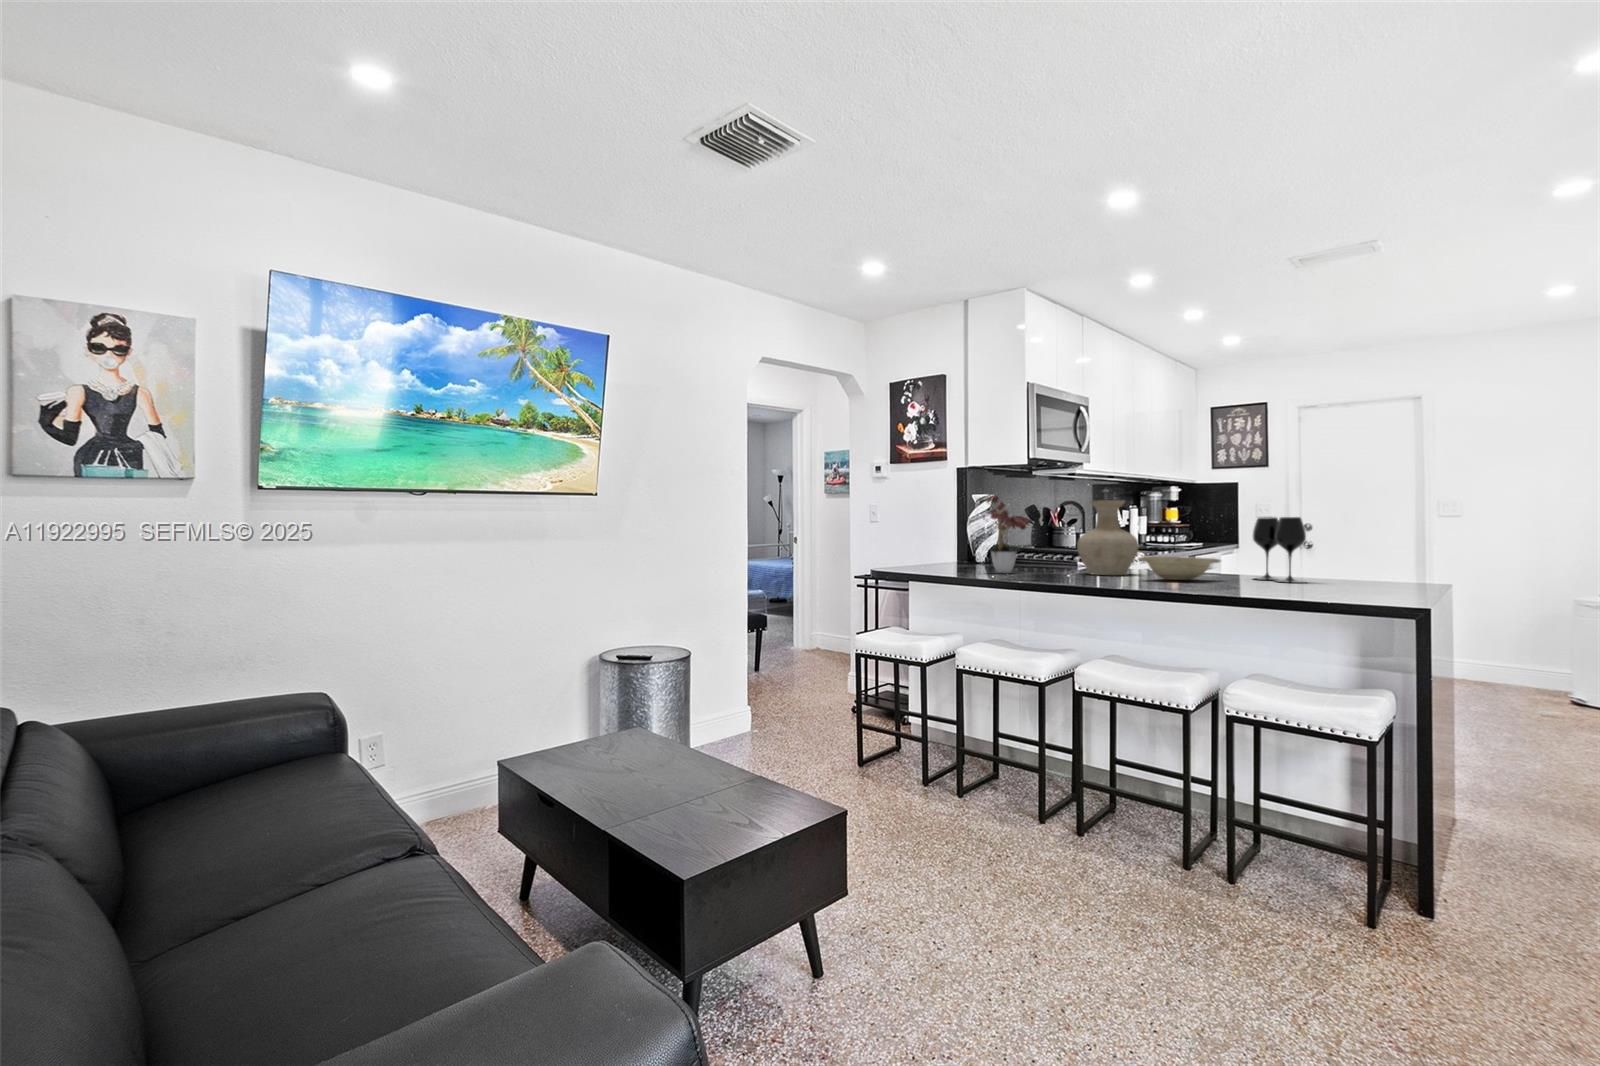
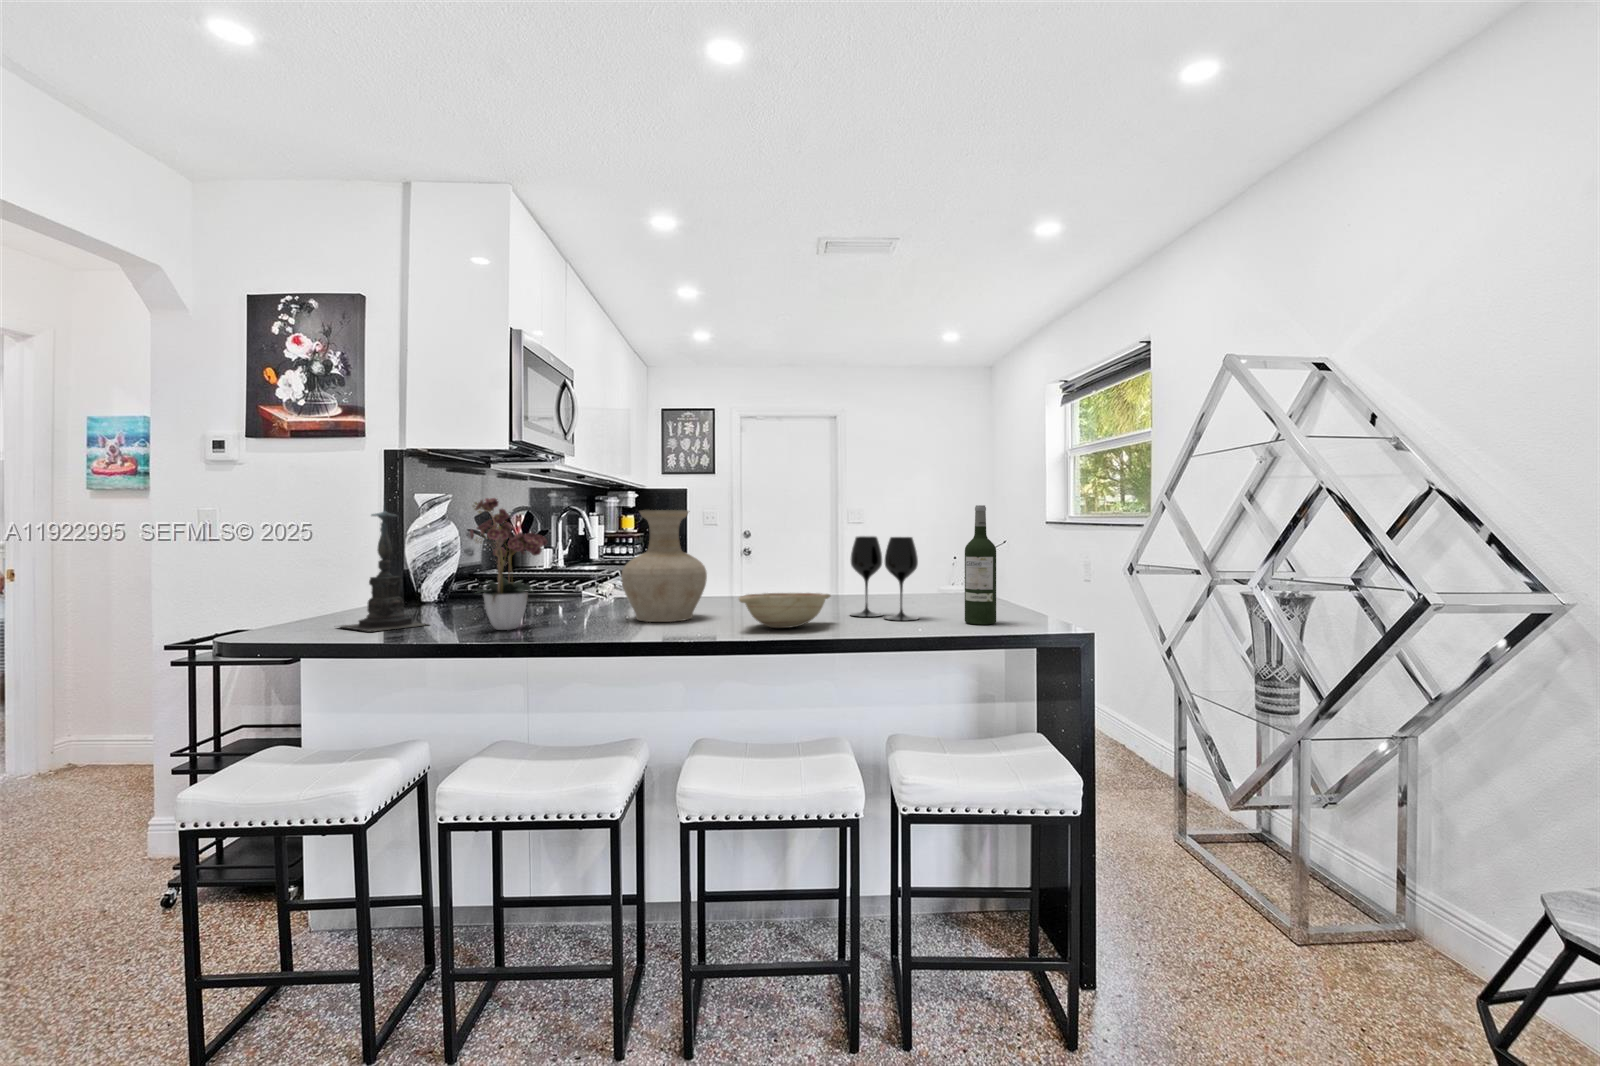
wine bottle: none [1337,490,1368,587] -> present [965,505,996,625]
candle holder: none [921,495,968,571] -> present [340,506,426,632]

